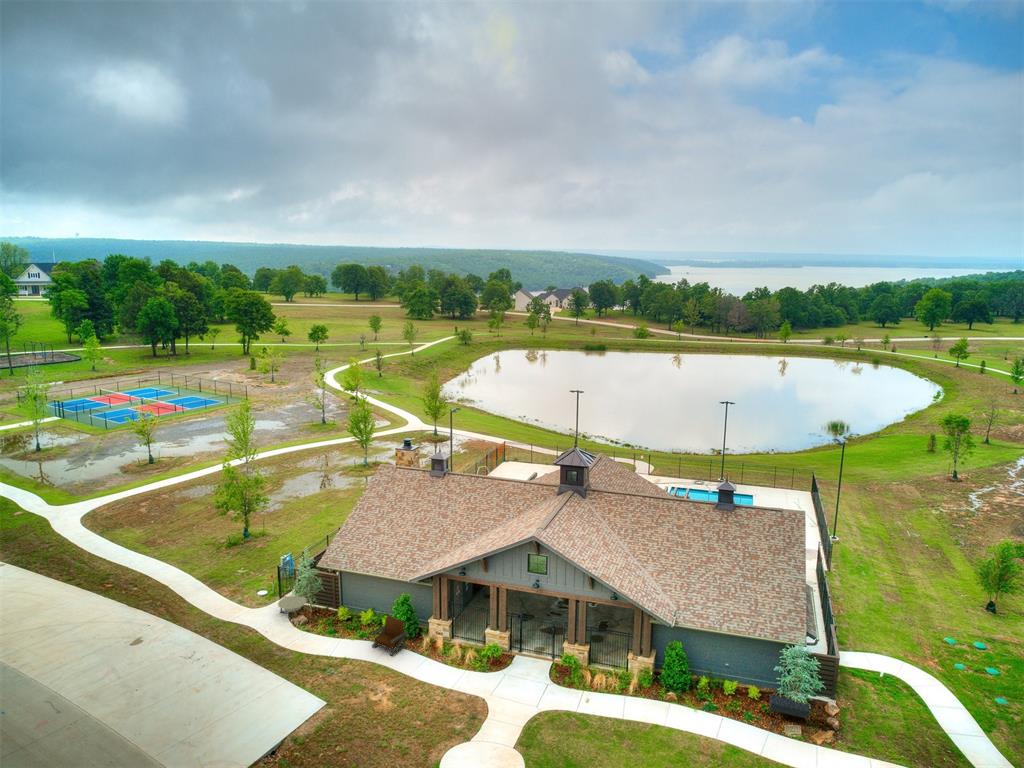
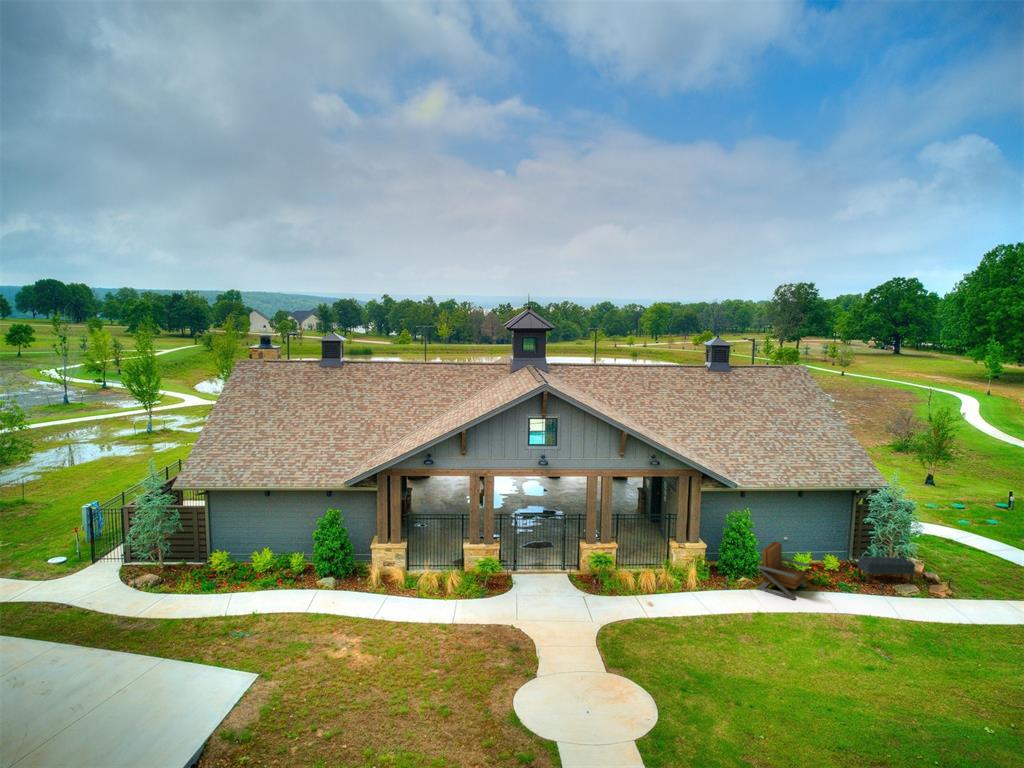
round table: present [278,596,307,618] -> none [85,550,142,582]
lounge chair: present [372,616,408,656] -> present [757,542,808,600]

